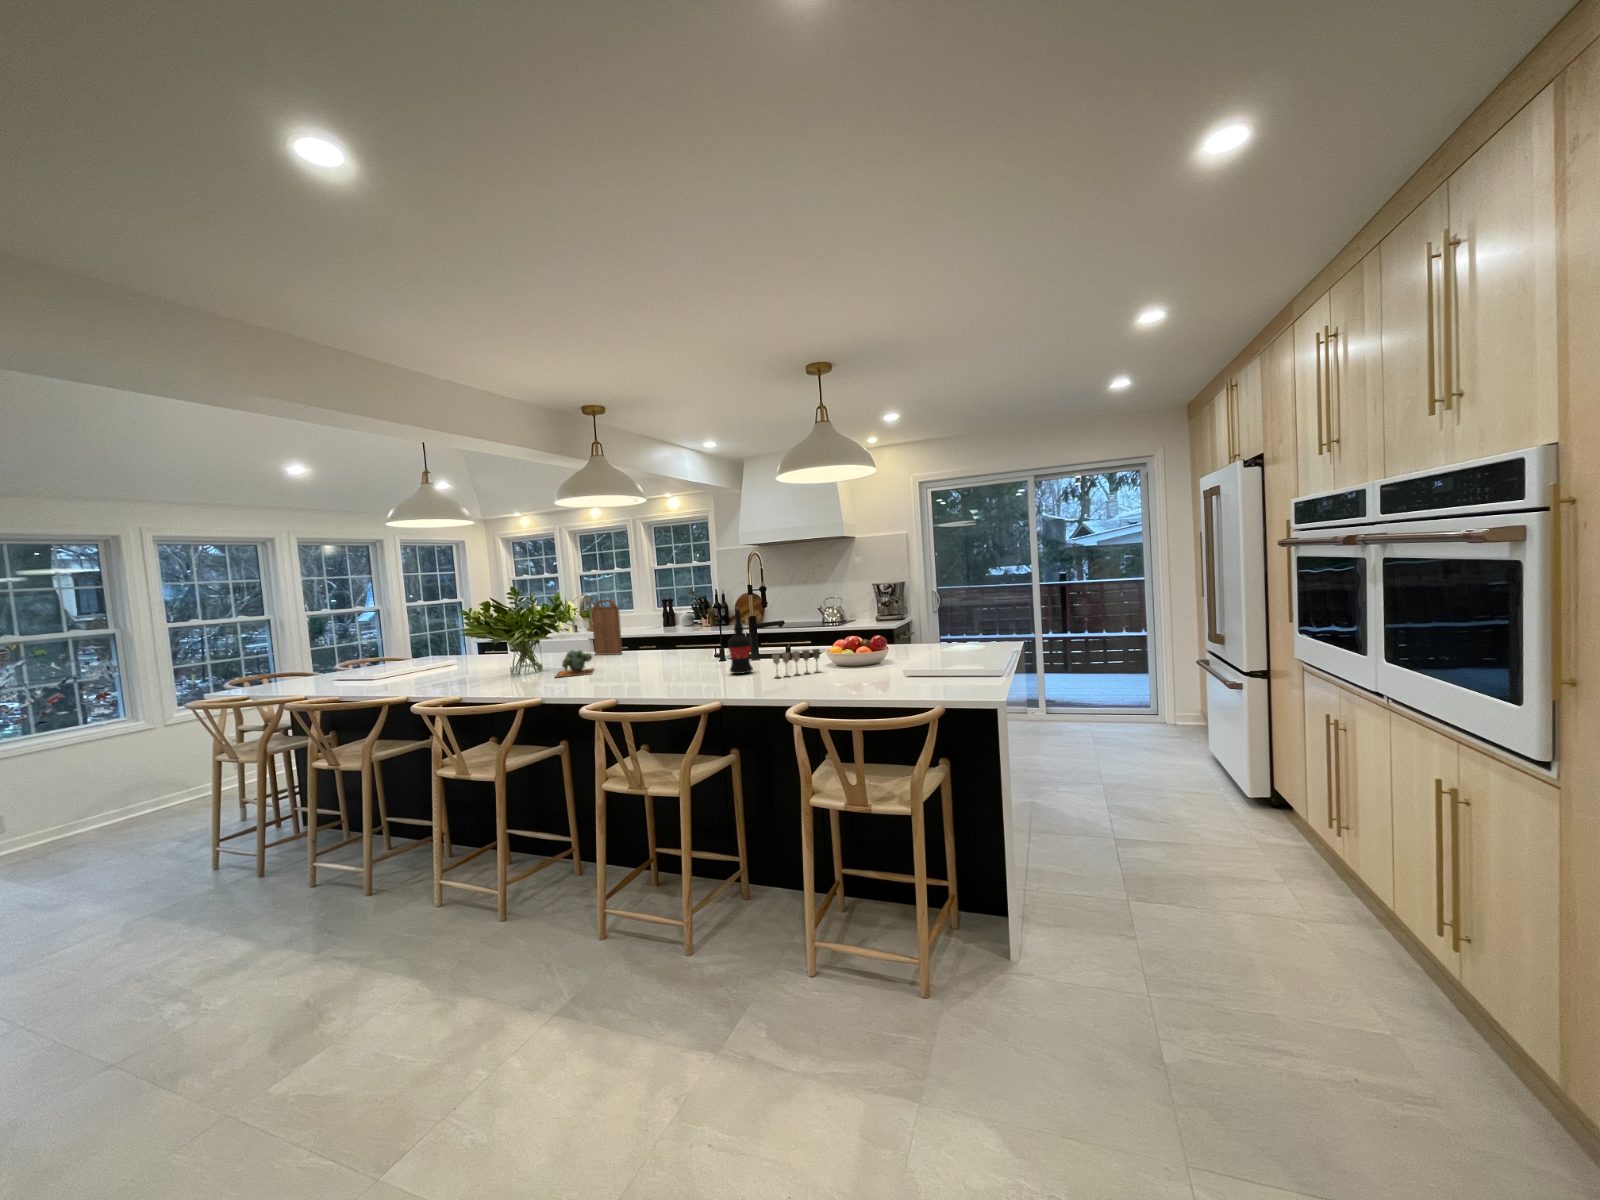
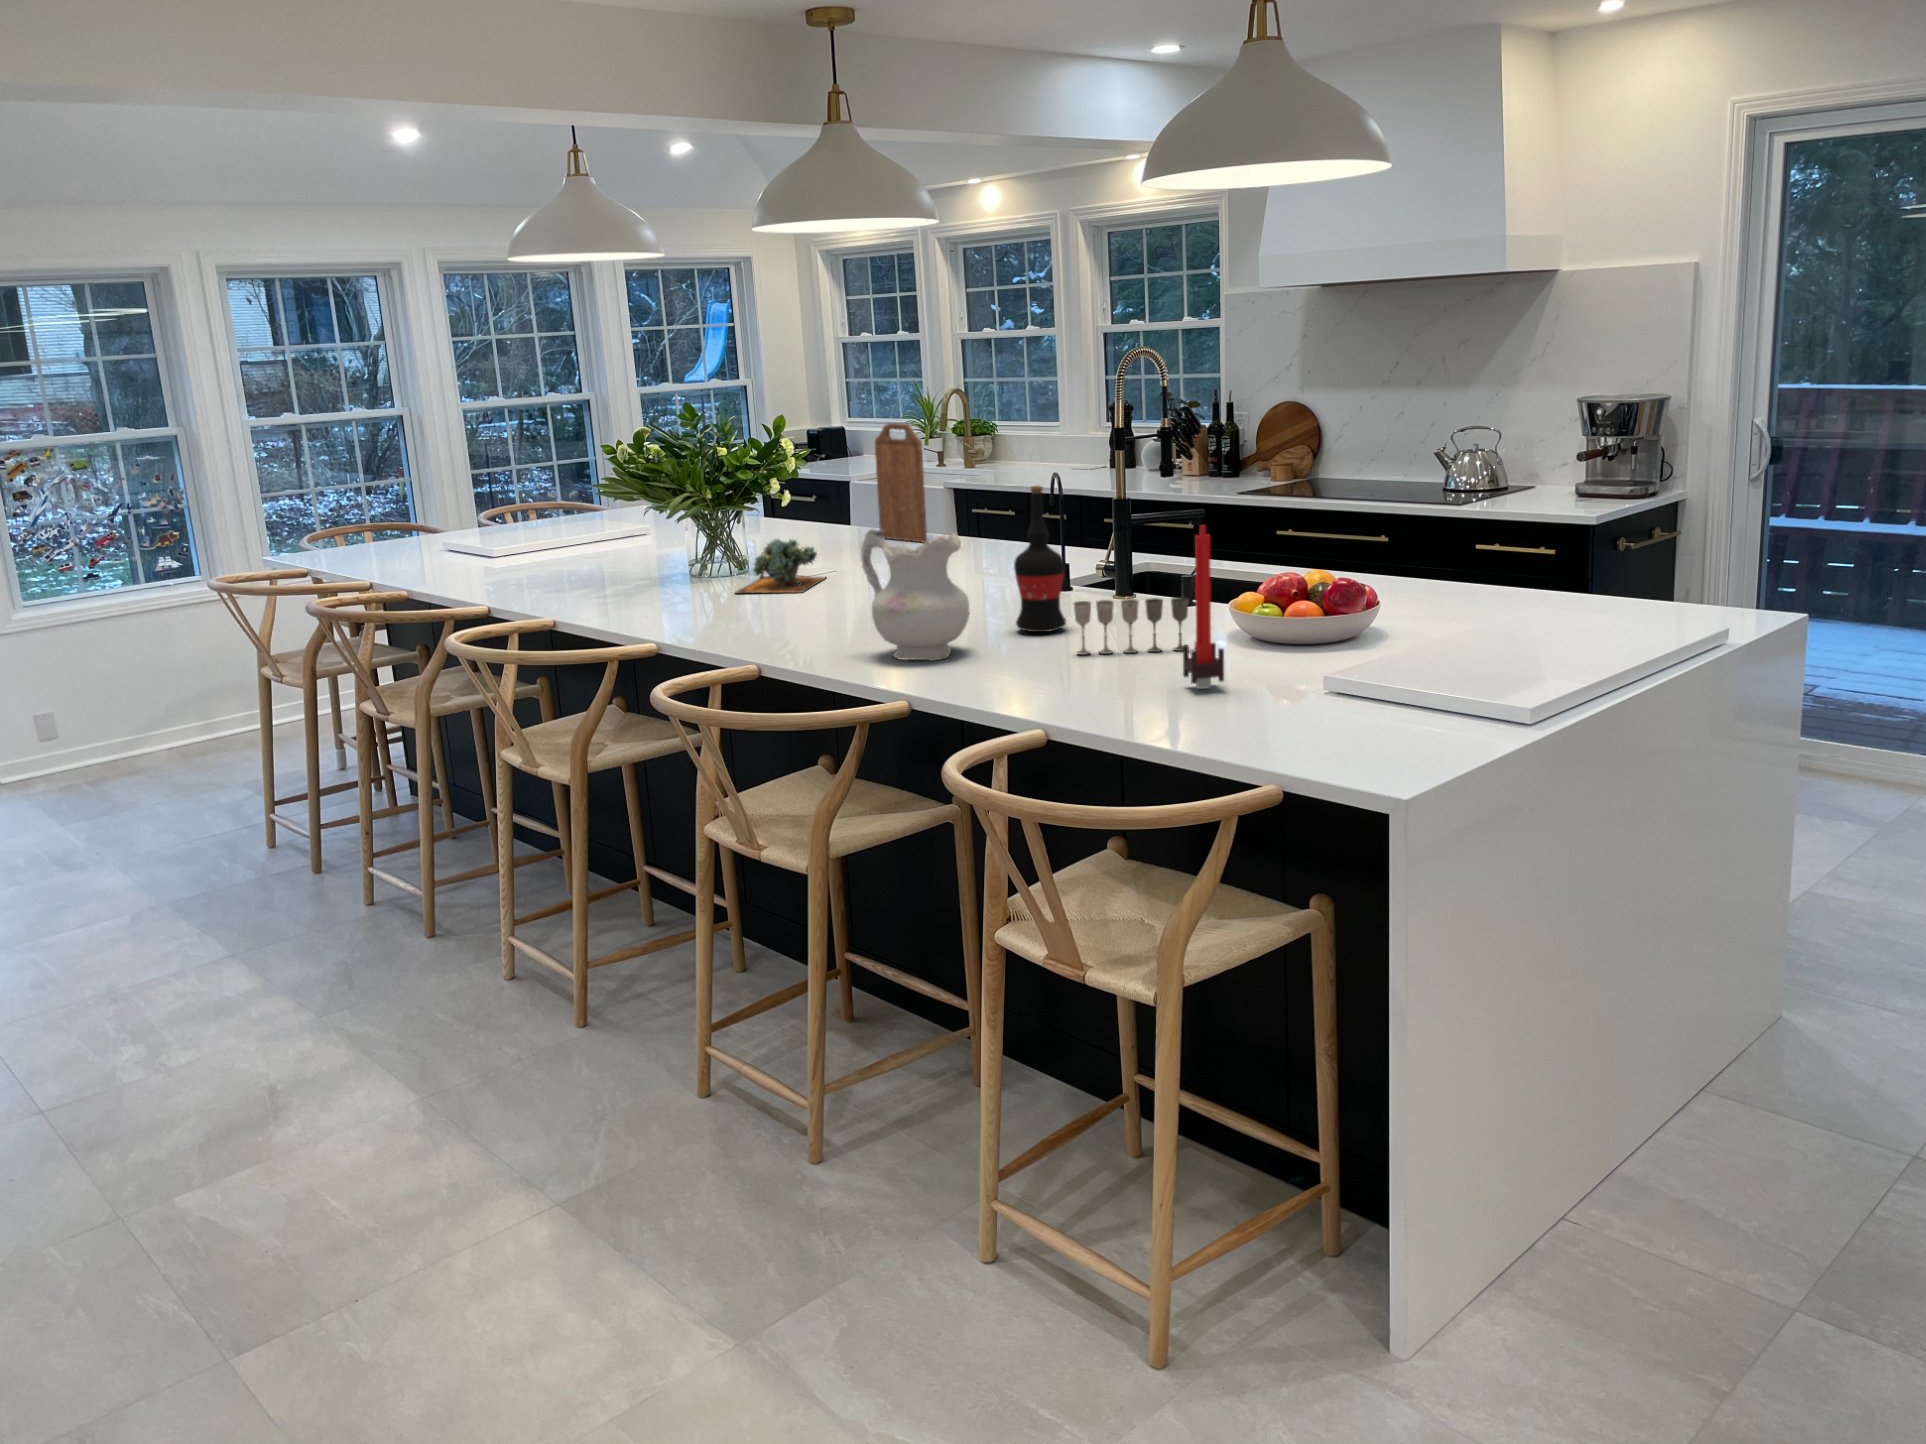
candle: none [843,609,864,681] -> present [1183,525,1224,689]
ceramic pitcher: none [667,627,723,688] -> present [861,529,969,660]

